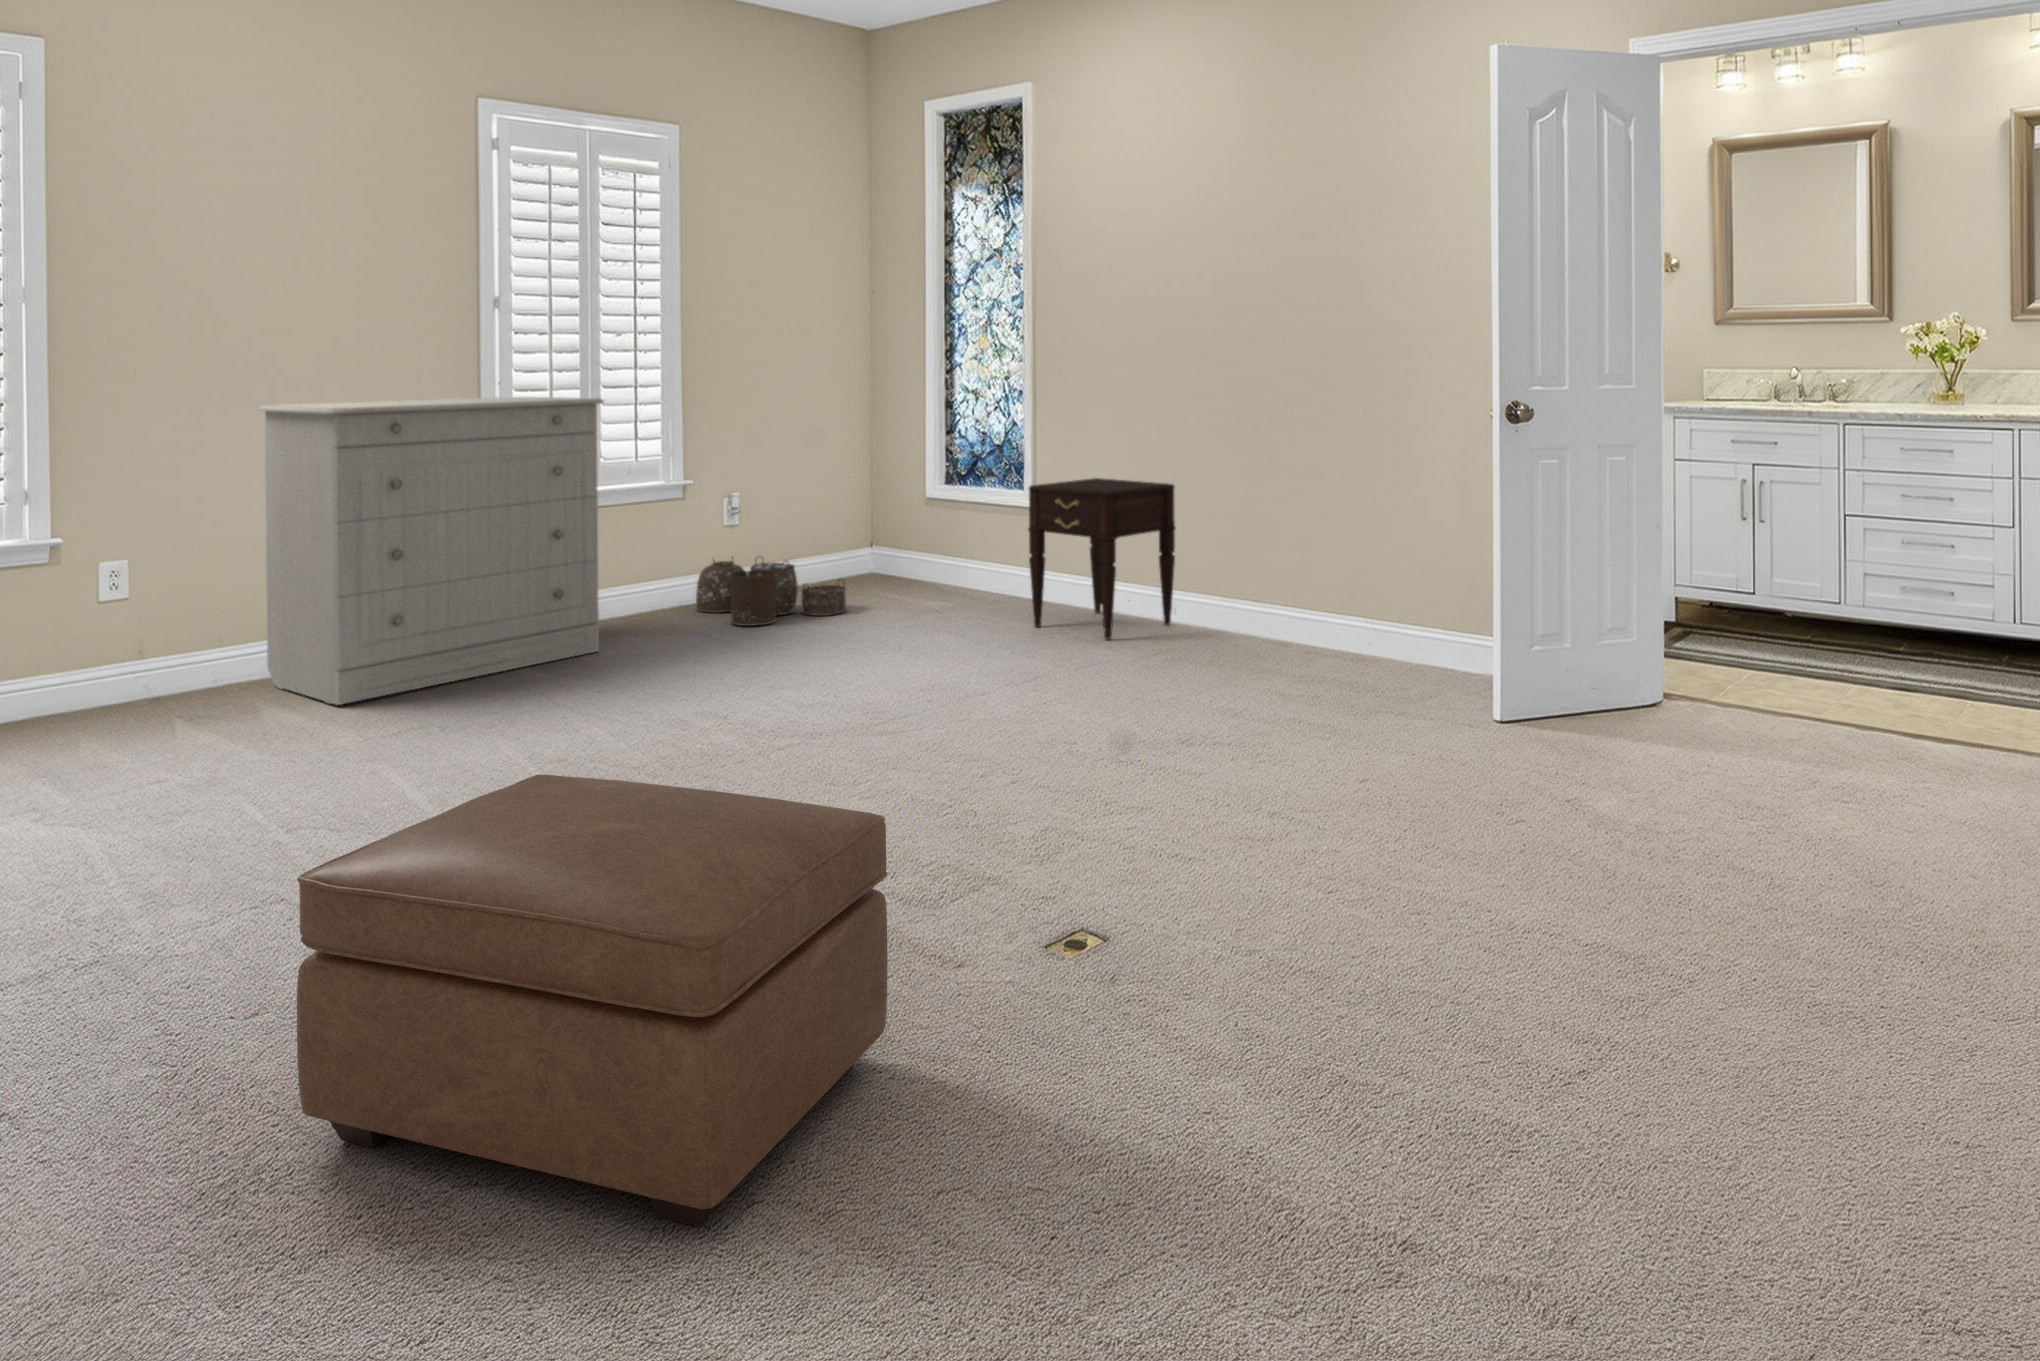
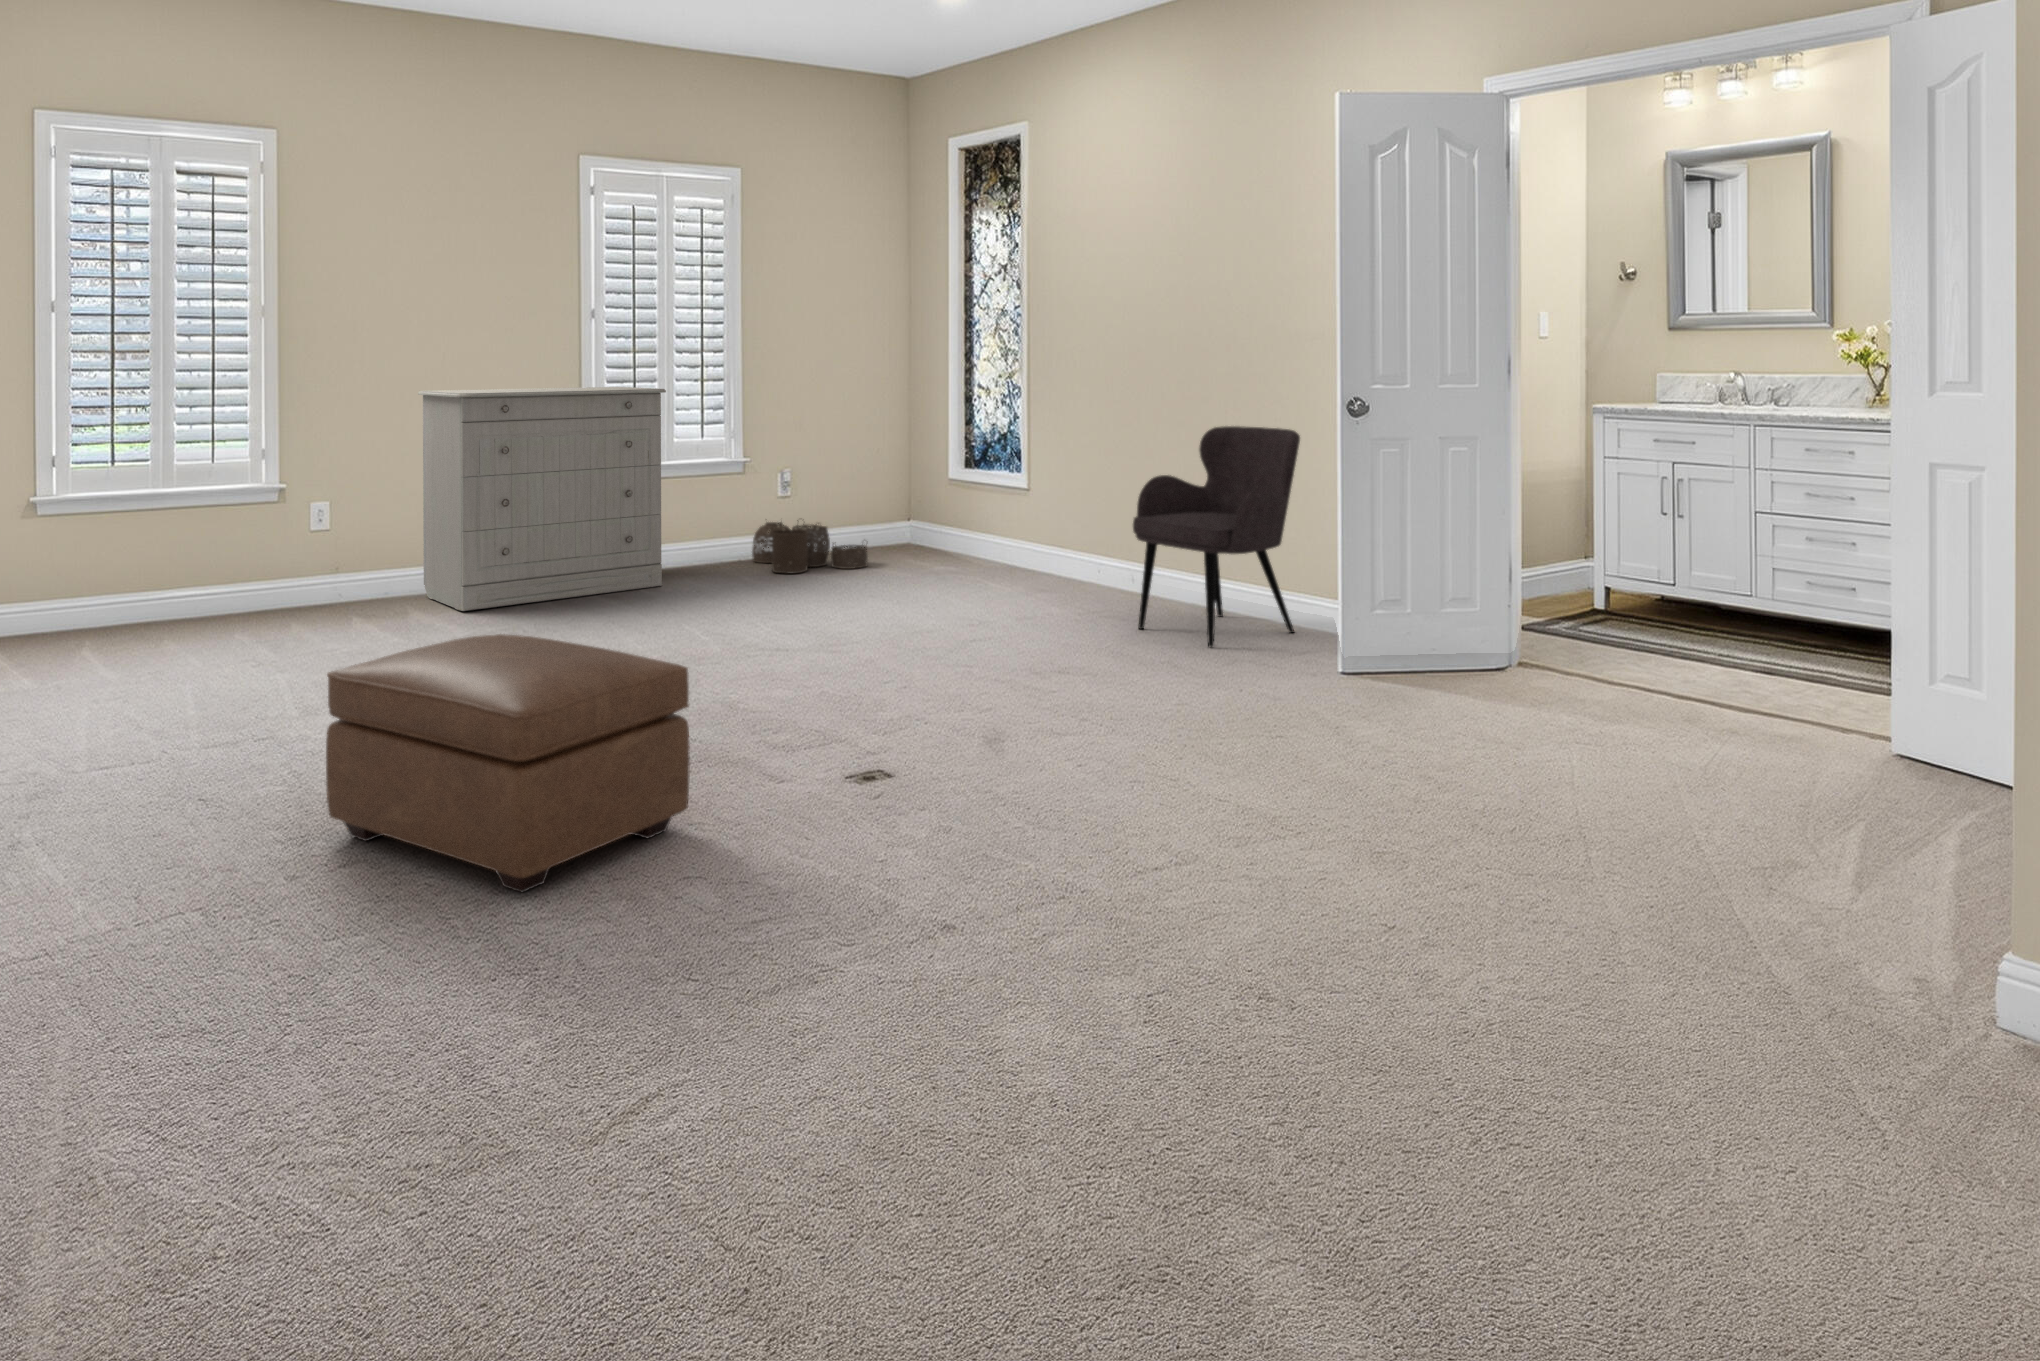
armchair: none [1222,435,1414,698] -> present [1133,426,1300,647]
nightstand: present [1028,478,1176,640] -> none [1005,462,1130,596]

